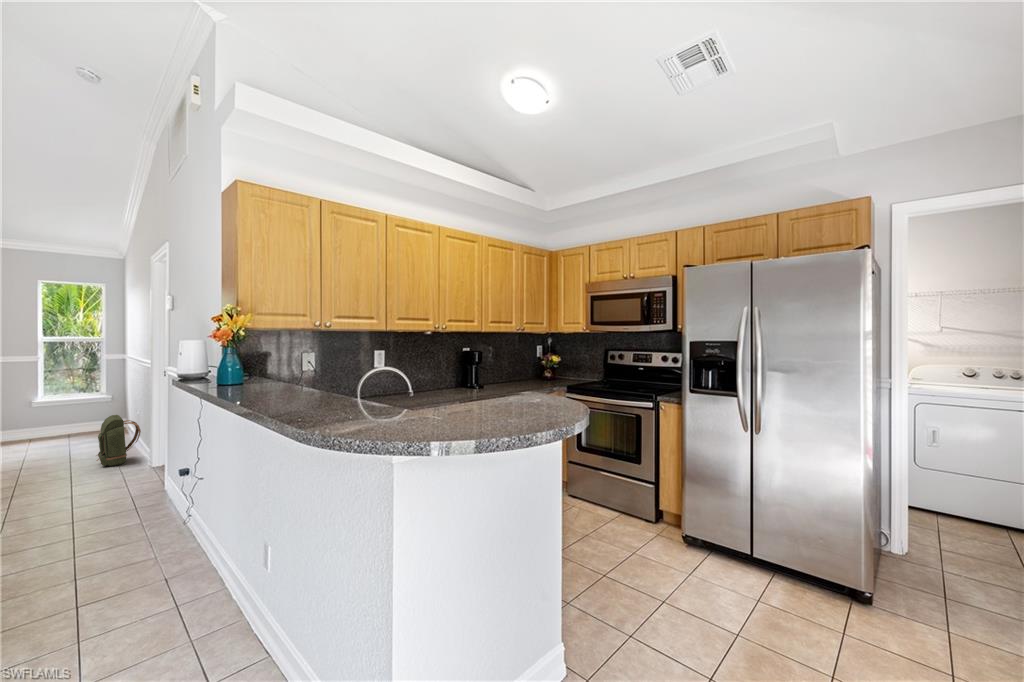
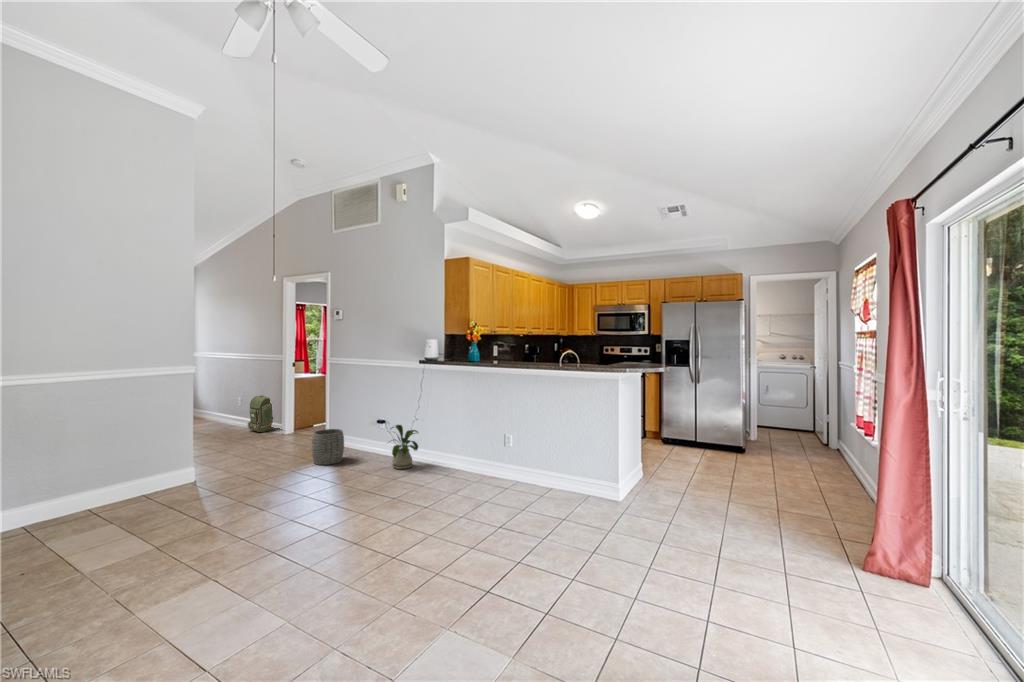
woven basket: none [26,485,97,553] -> present [312,429,344,465]
house plant: none [97,493,193,581] -> present [392,425,418,469]

